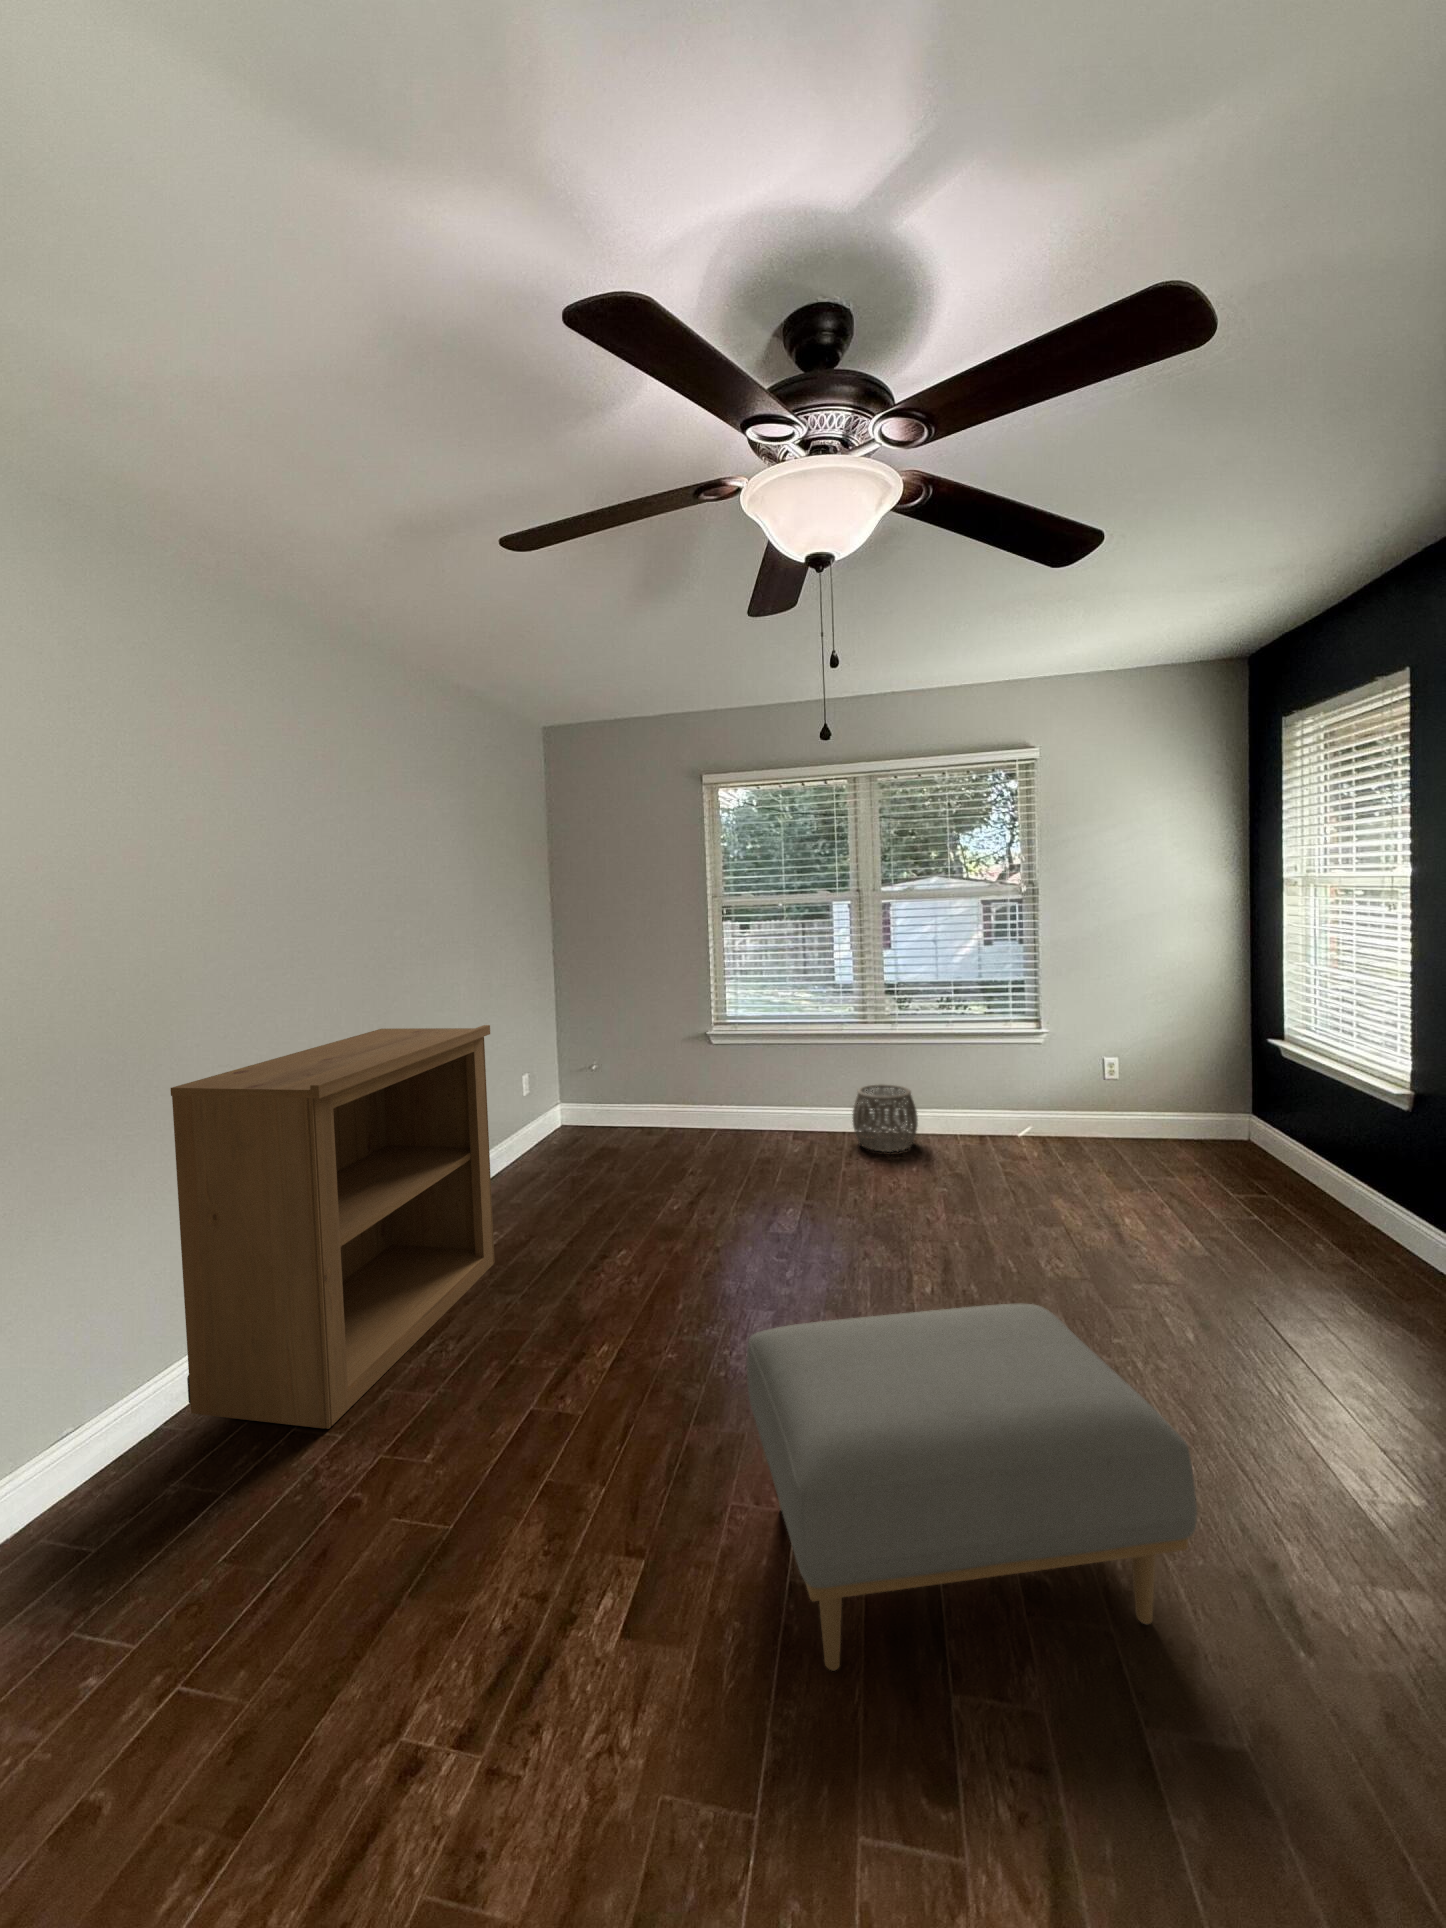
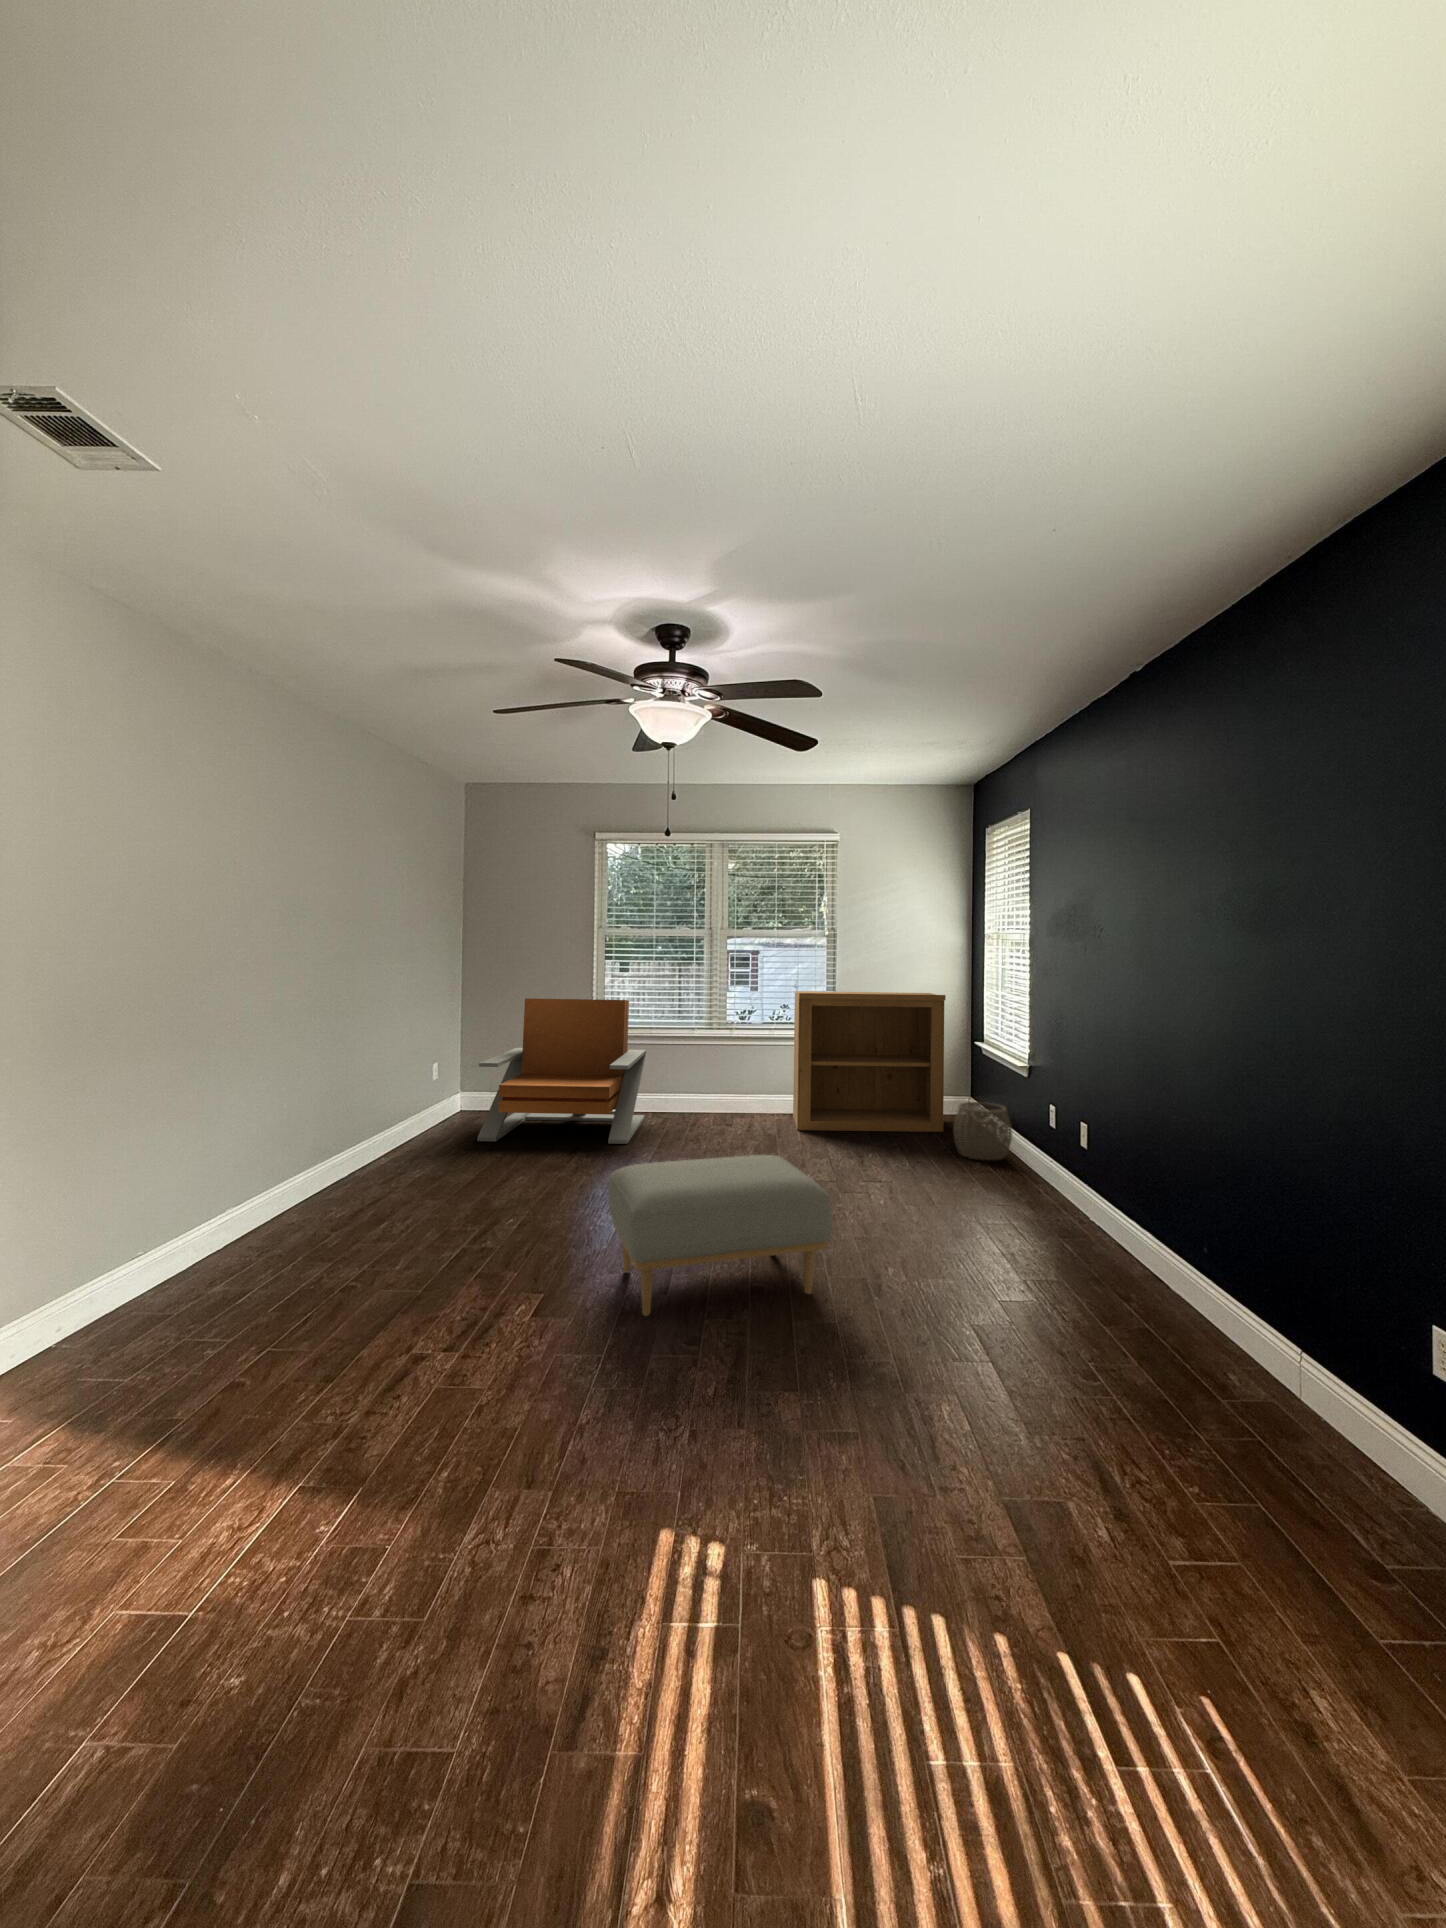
lounge chair: none [571,990,784,1189] -> present [477,998,646,1144]
bookshelf: present [171,1025,495,1429] -> present [793,991,946,1132]
woven basket: present [852,1084,918,1152] -> present [954,1102,1012,1160]

